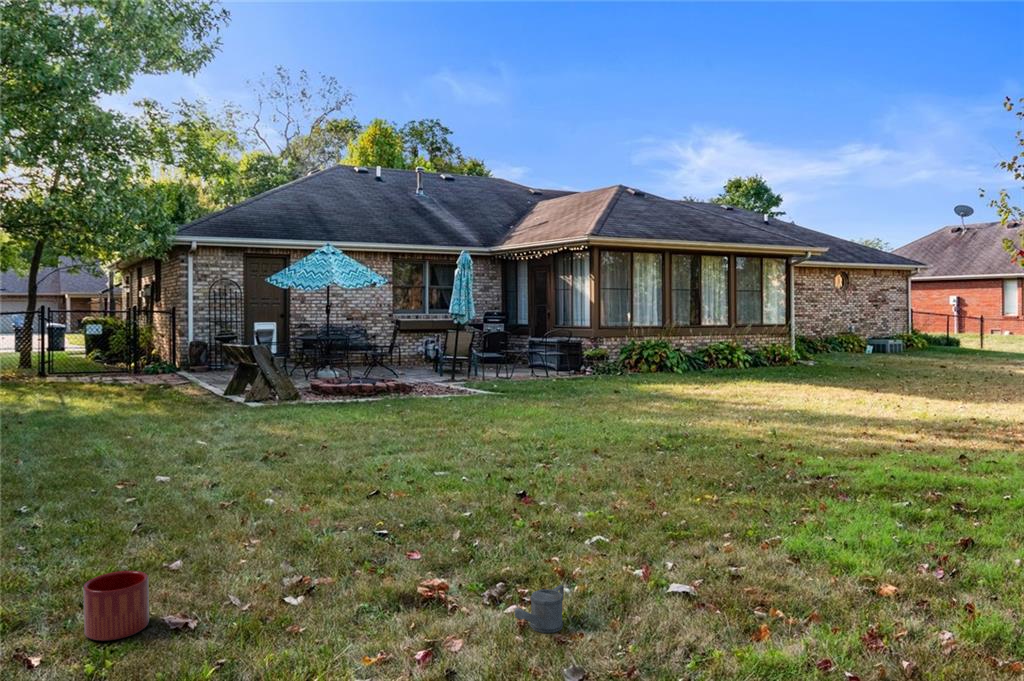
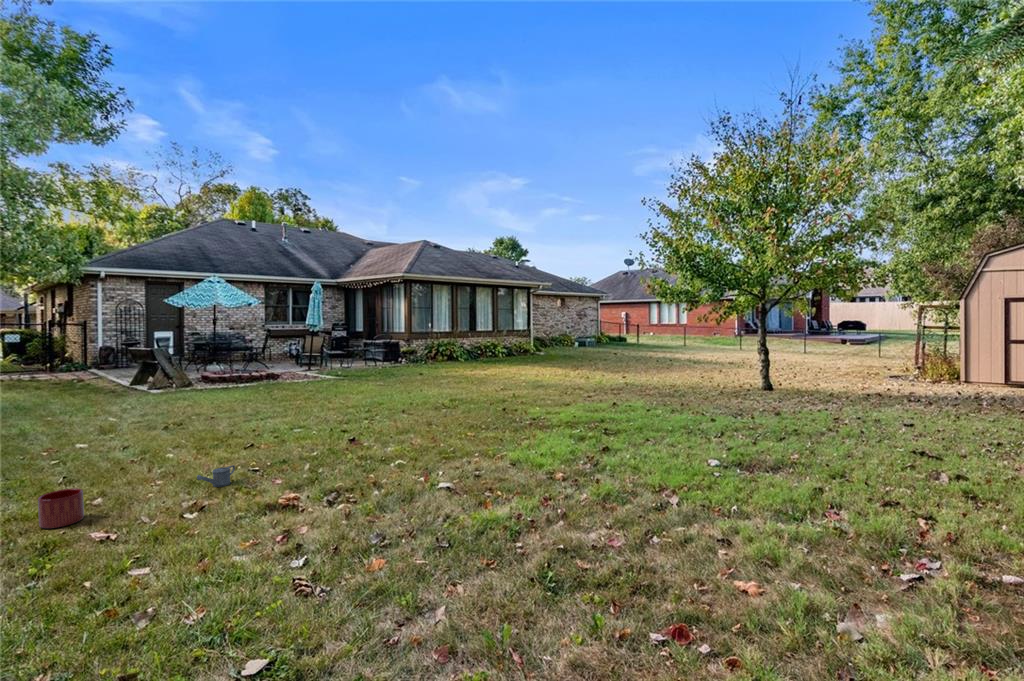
watering can: present [515,585,564,633] -> present [197,465,235,487]

